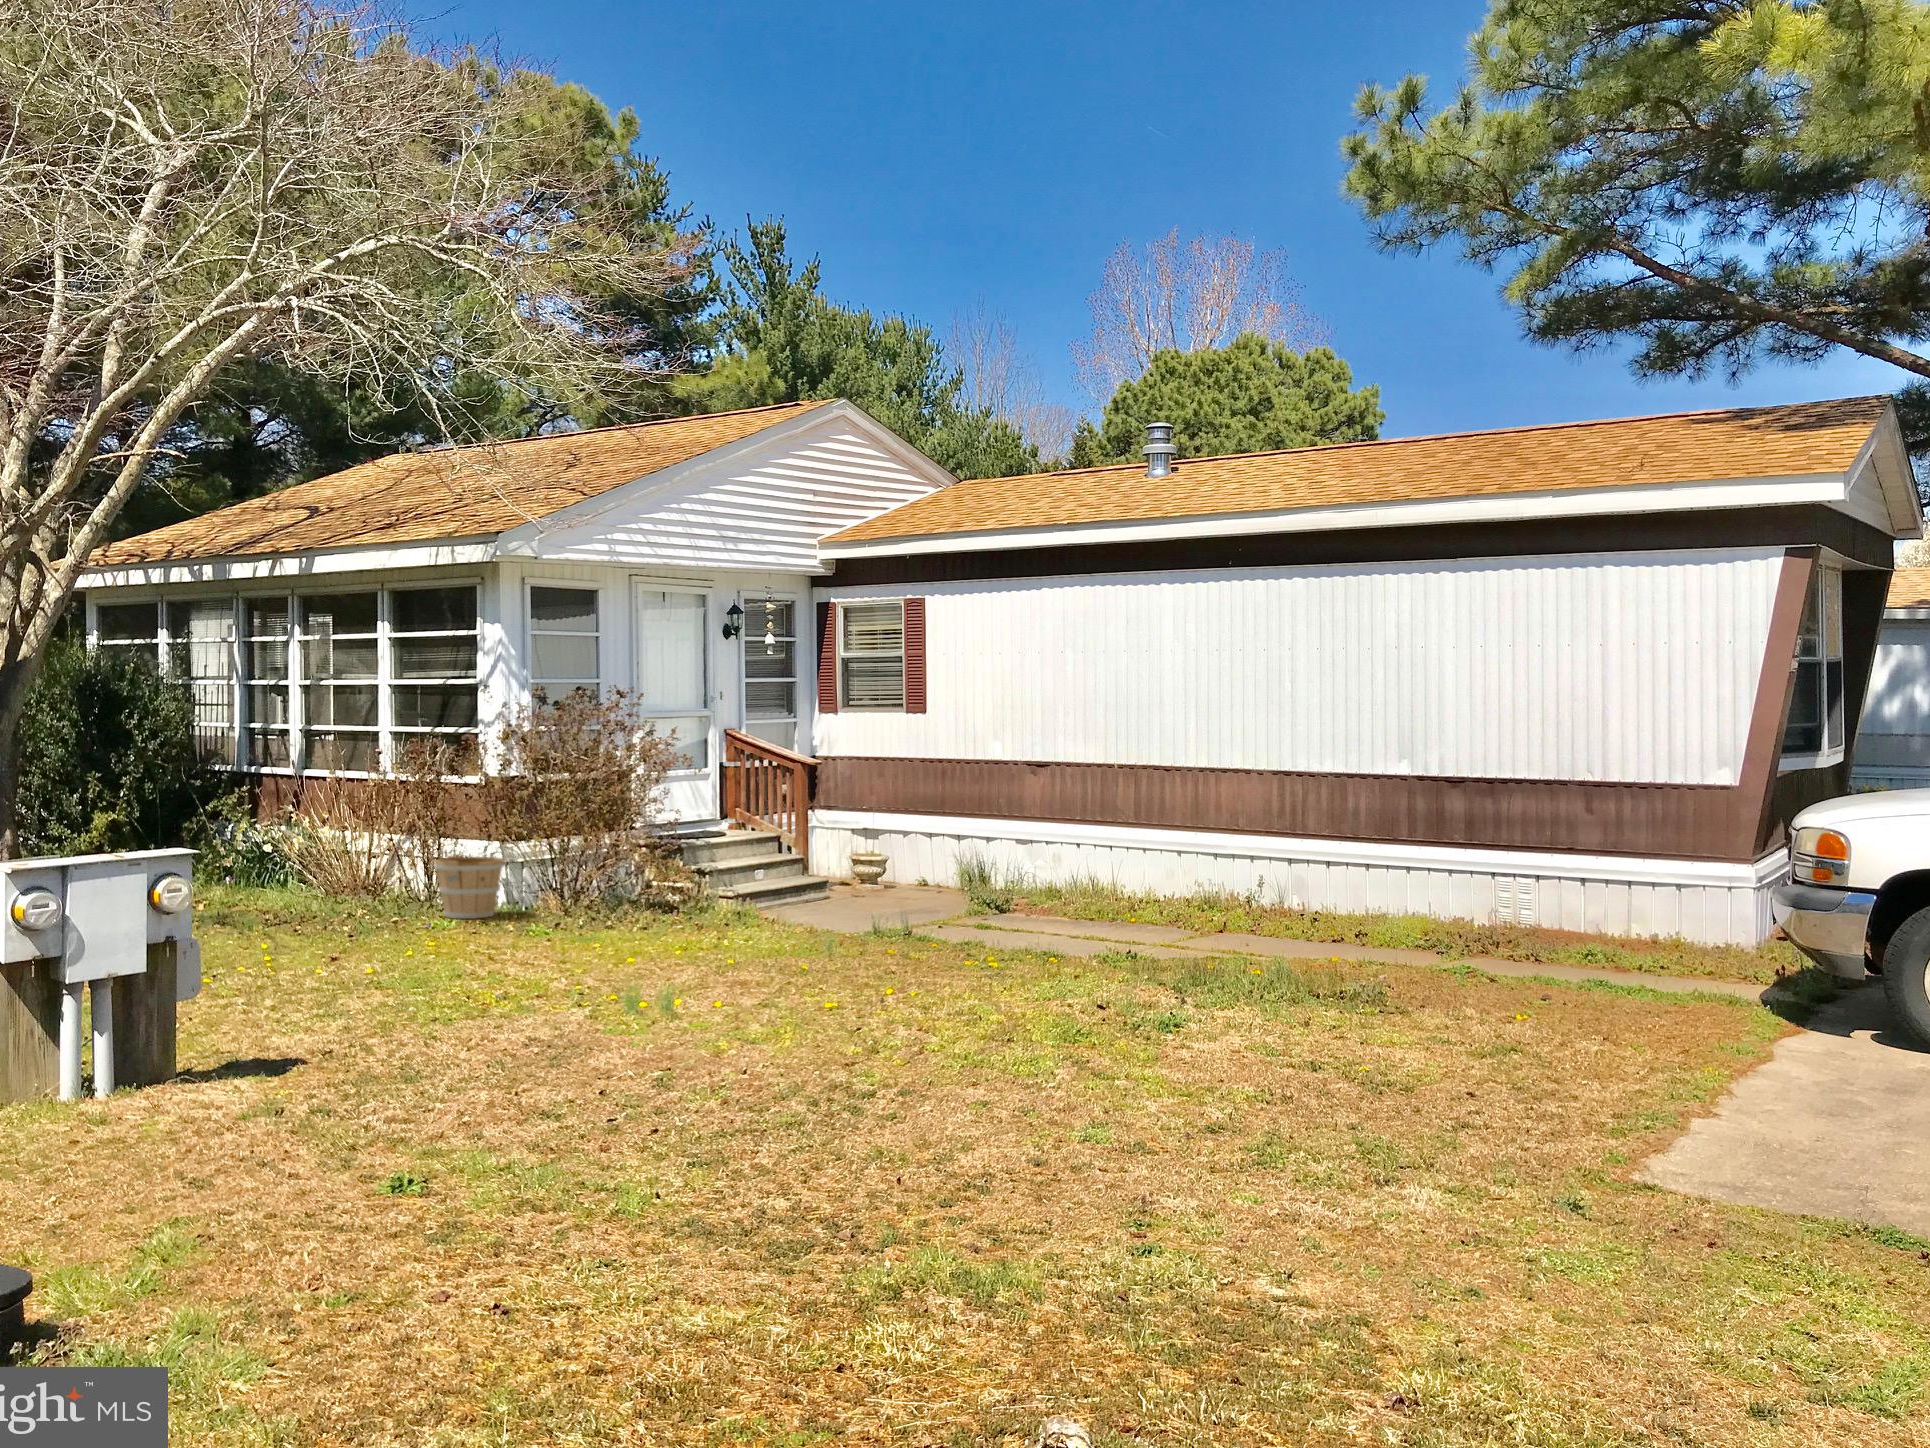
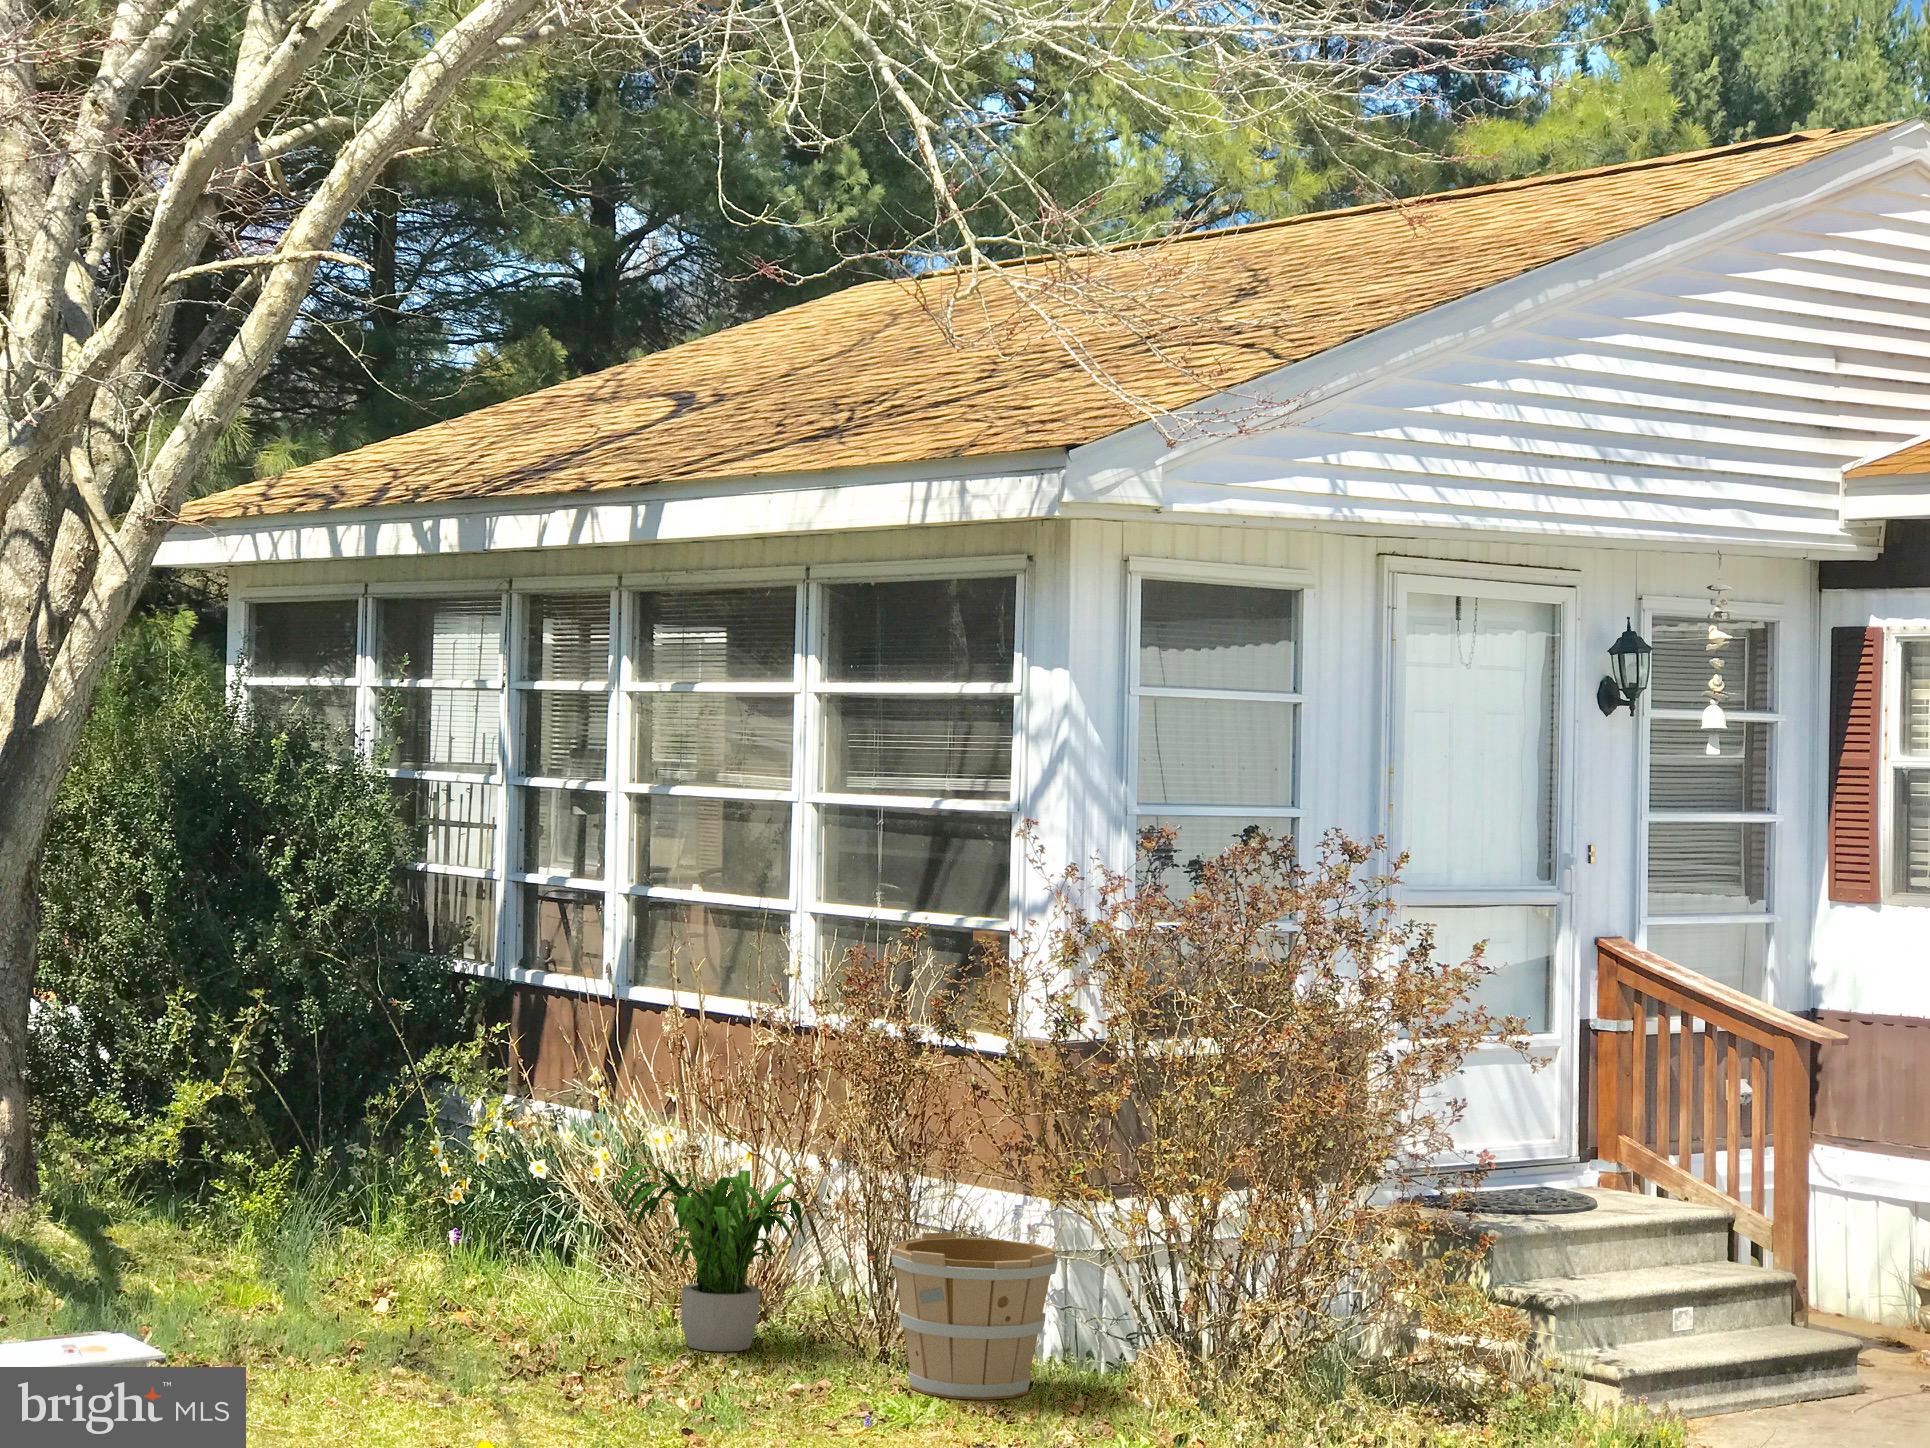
potted plant: none [310,837,408,912] -> present [611,1165,831,1352]

